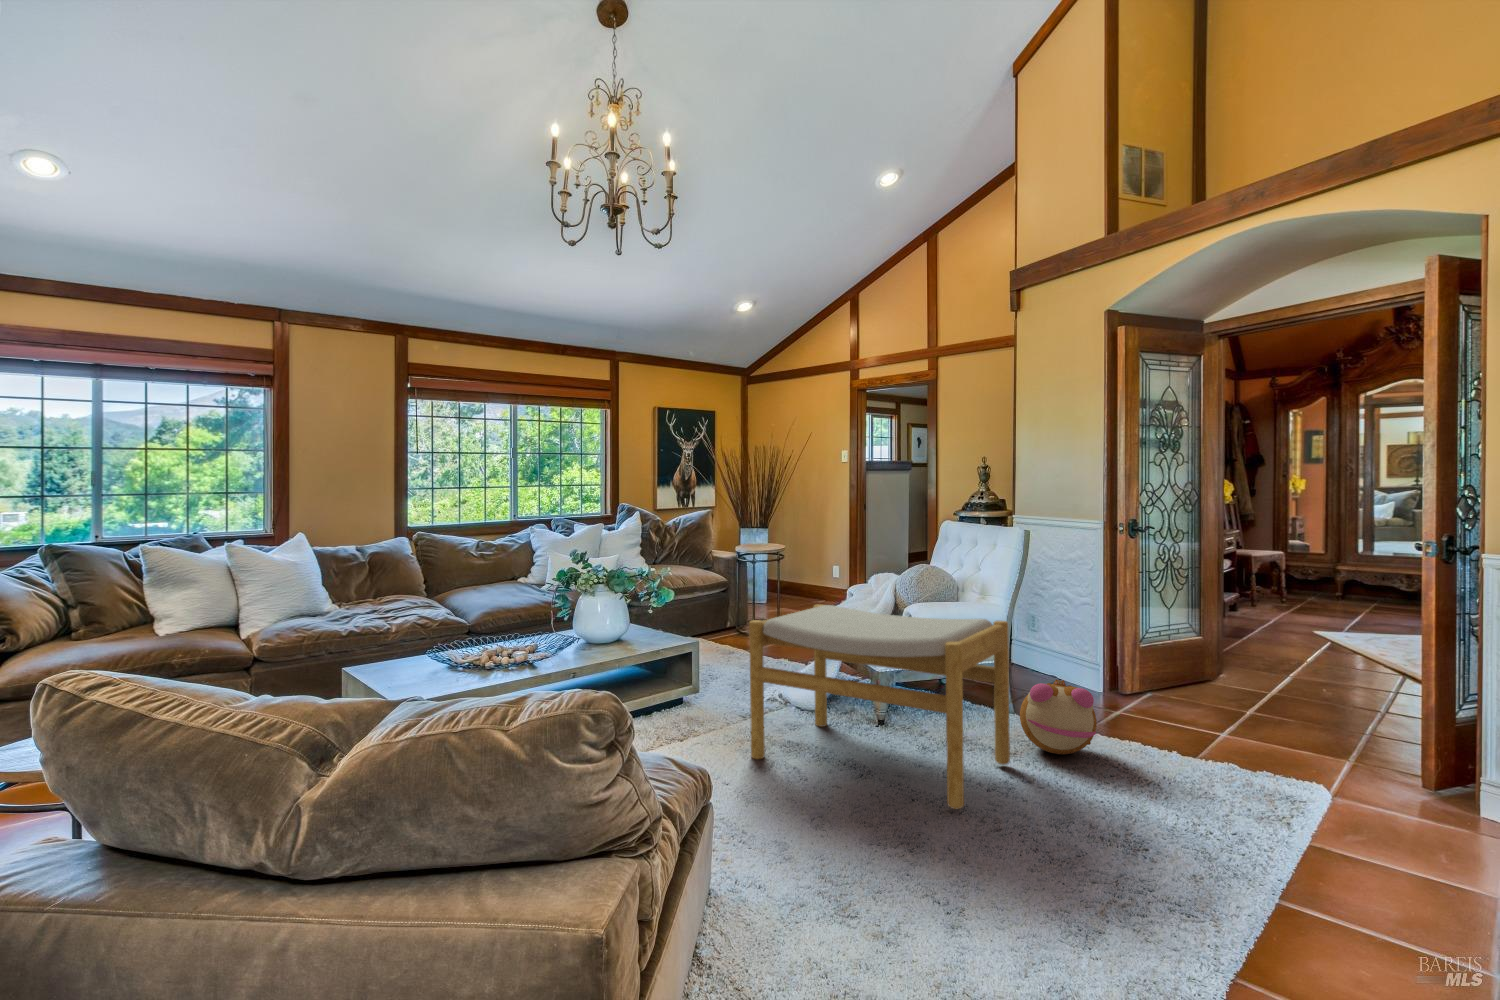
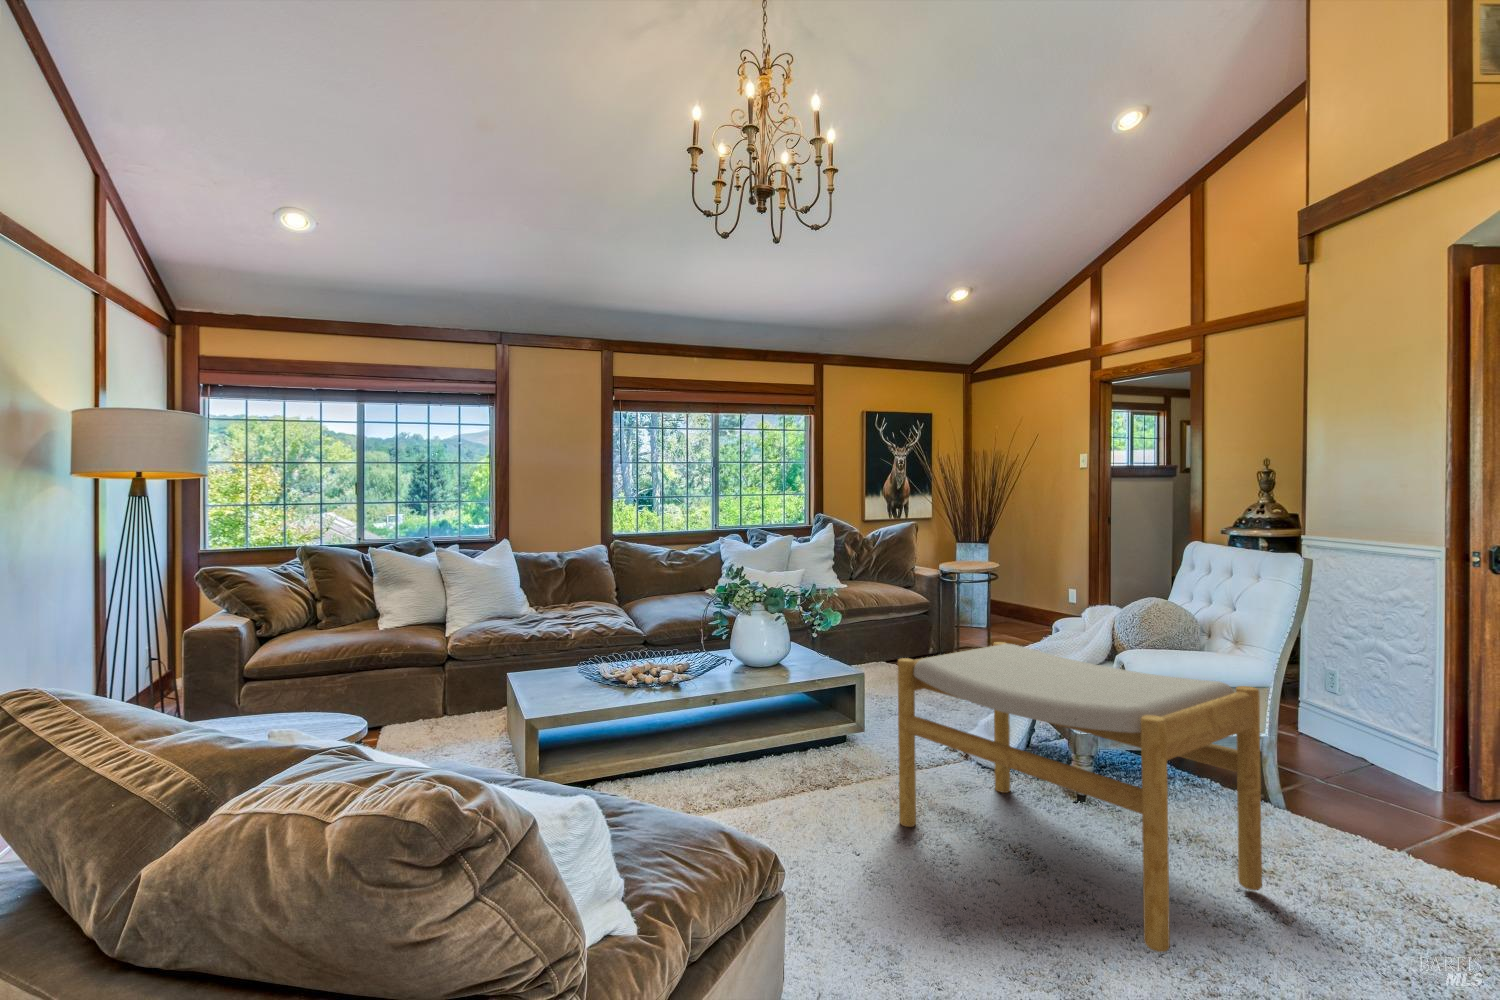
plush toy: present [1020,680,1097,754] -> none [1285,777,1418,889]

